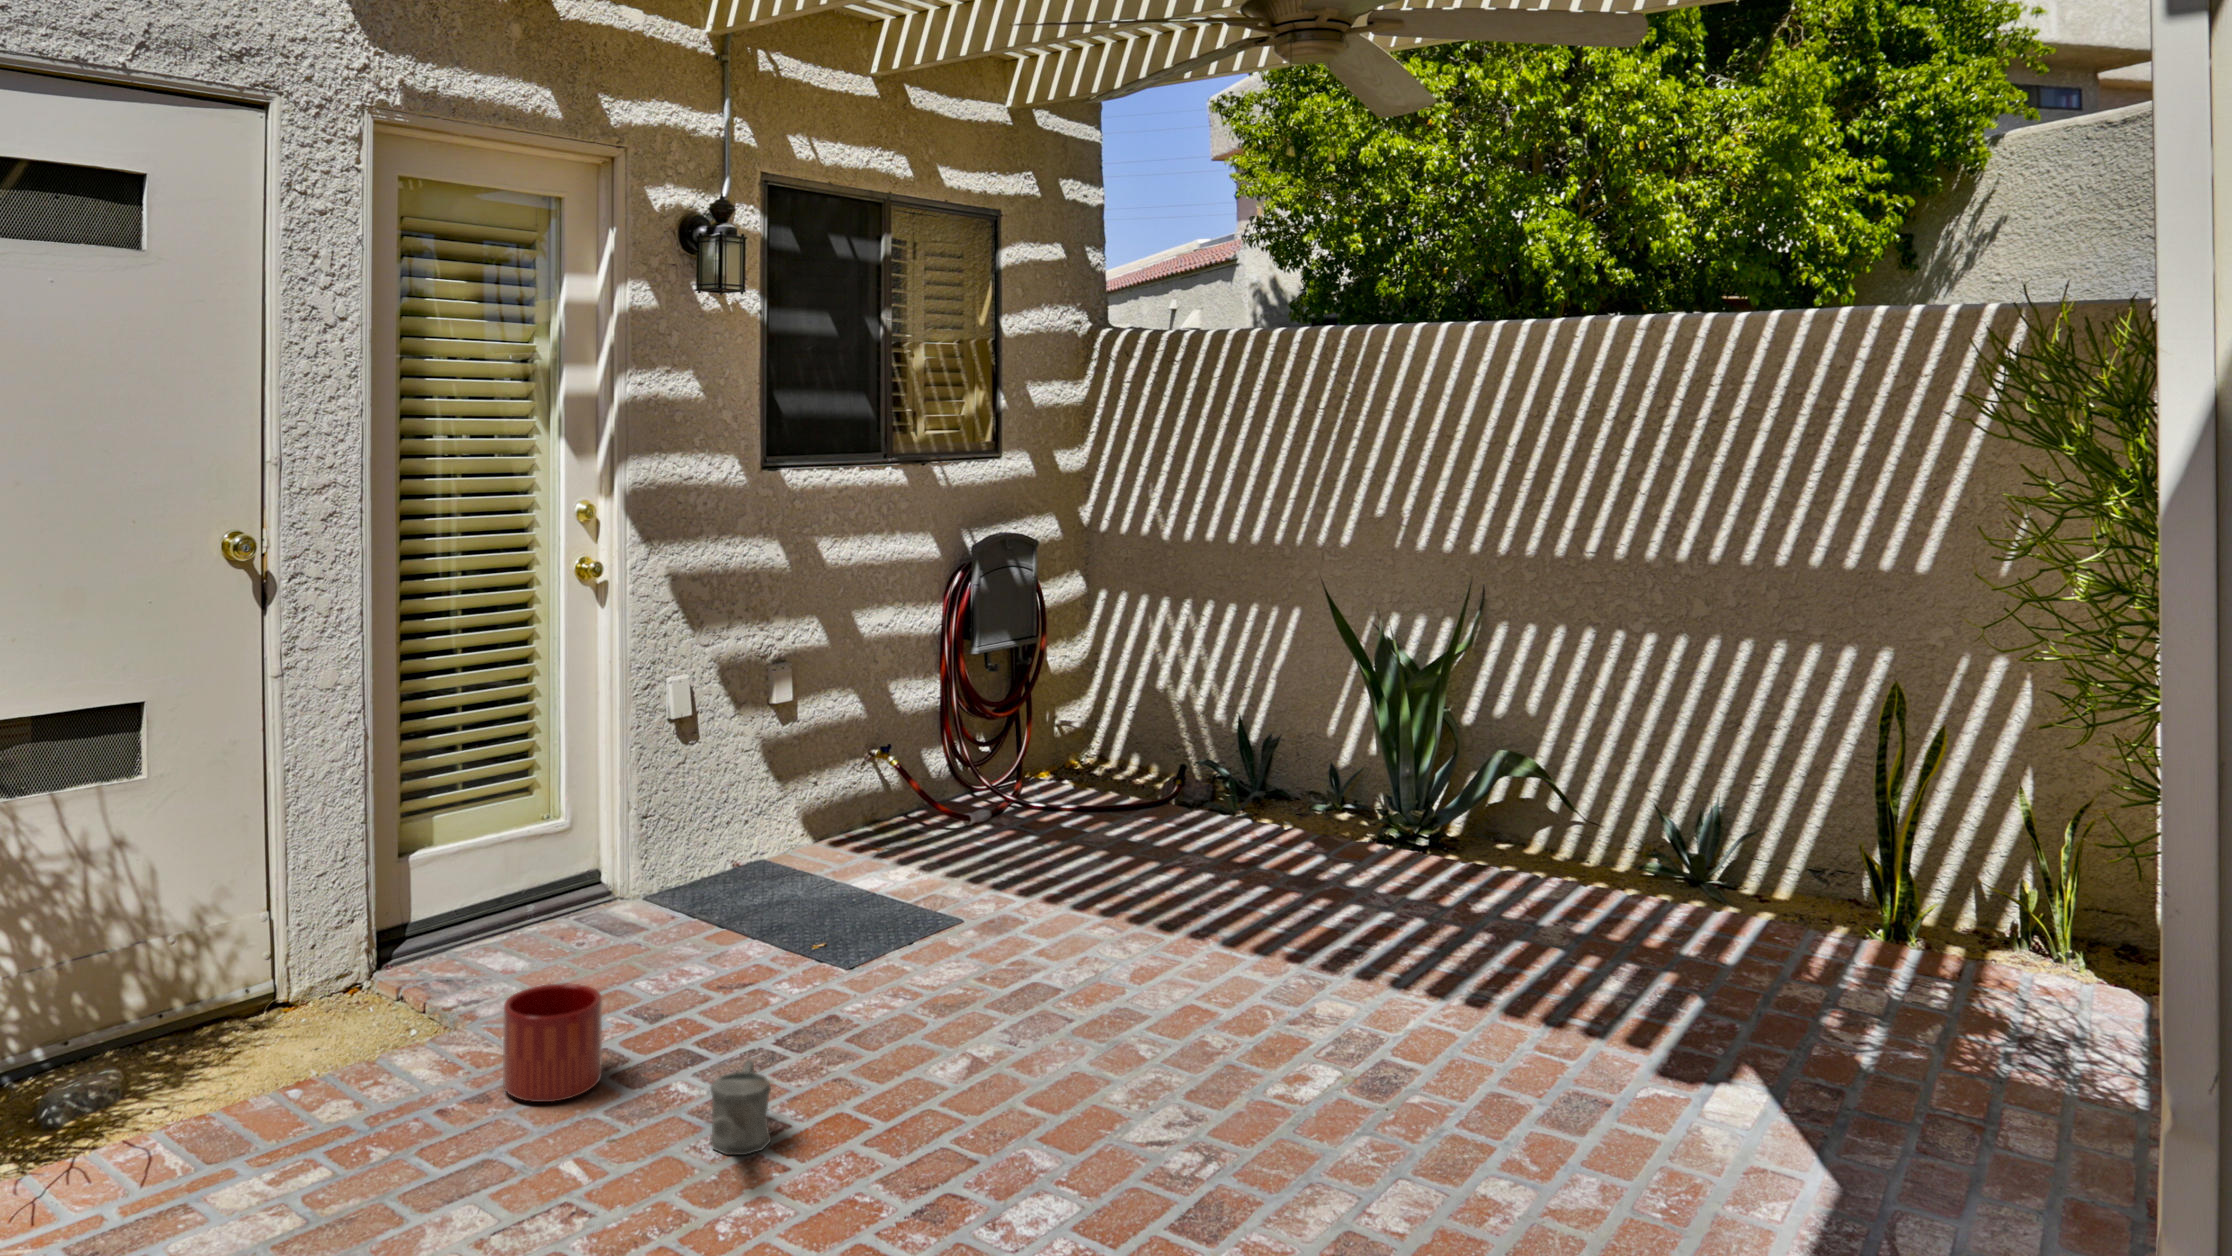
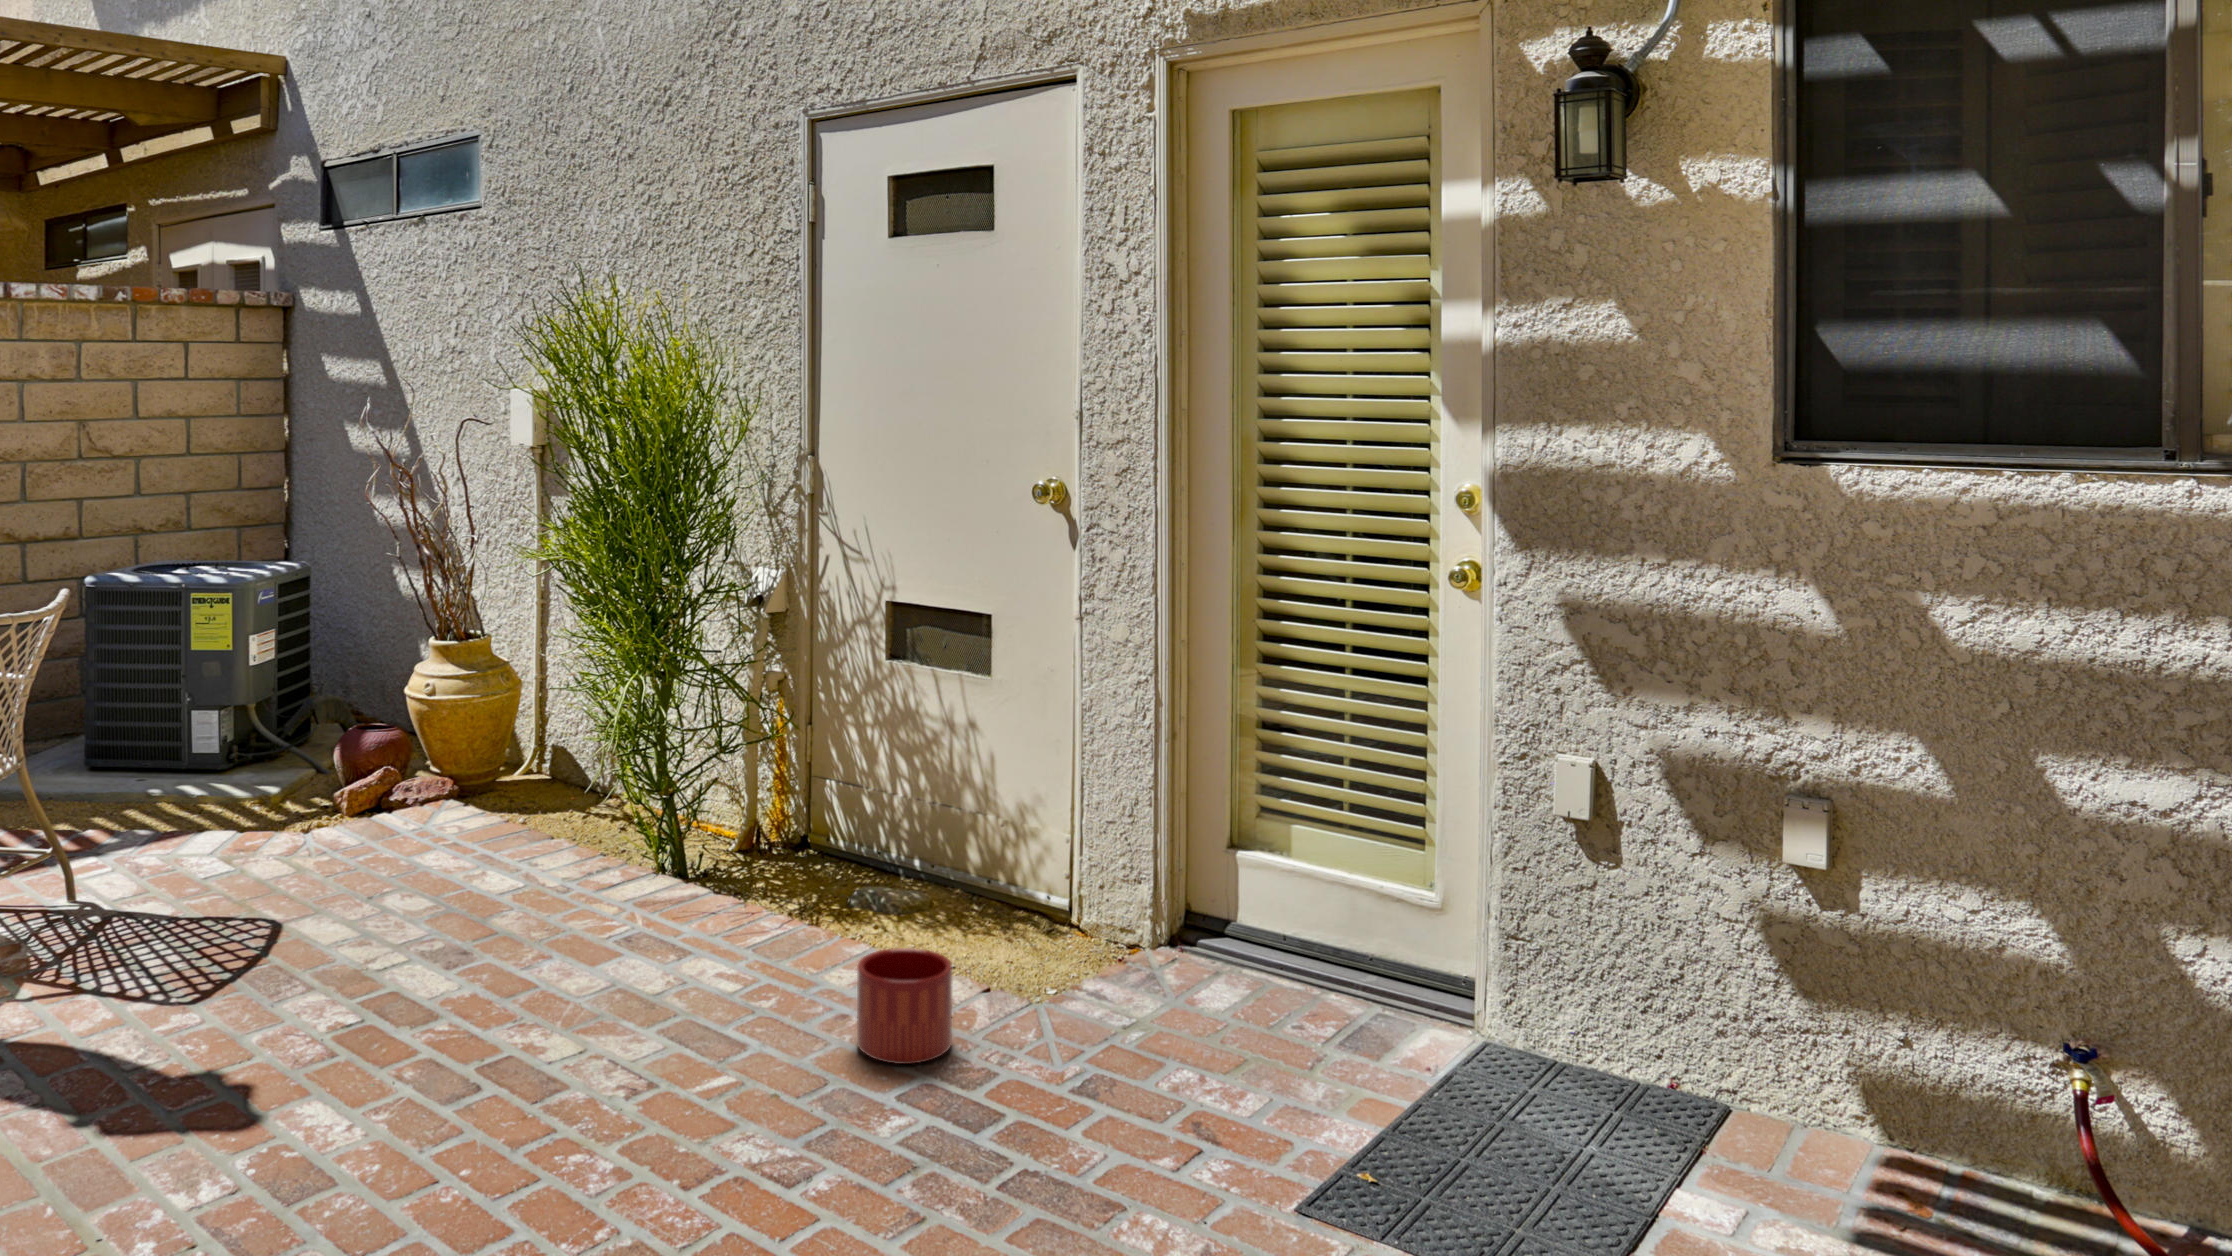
watering can: present [710,1060,771,1155] -> none [662,1070,828,1159]

